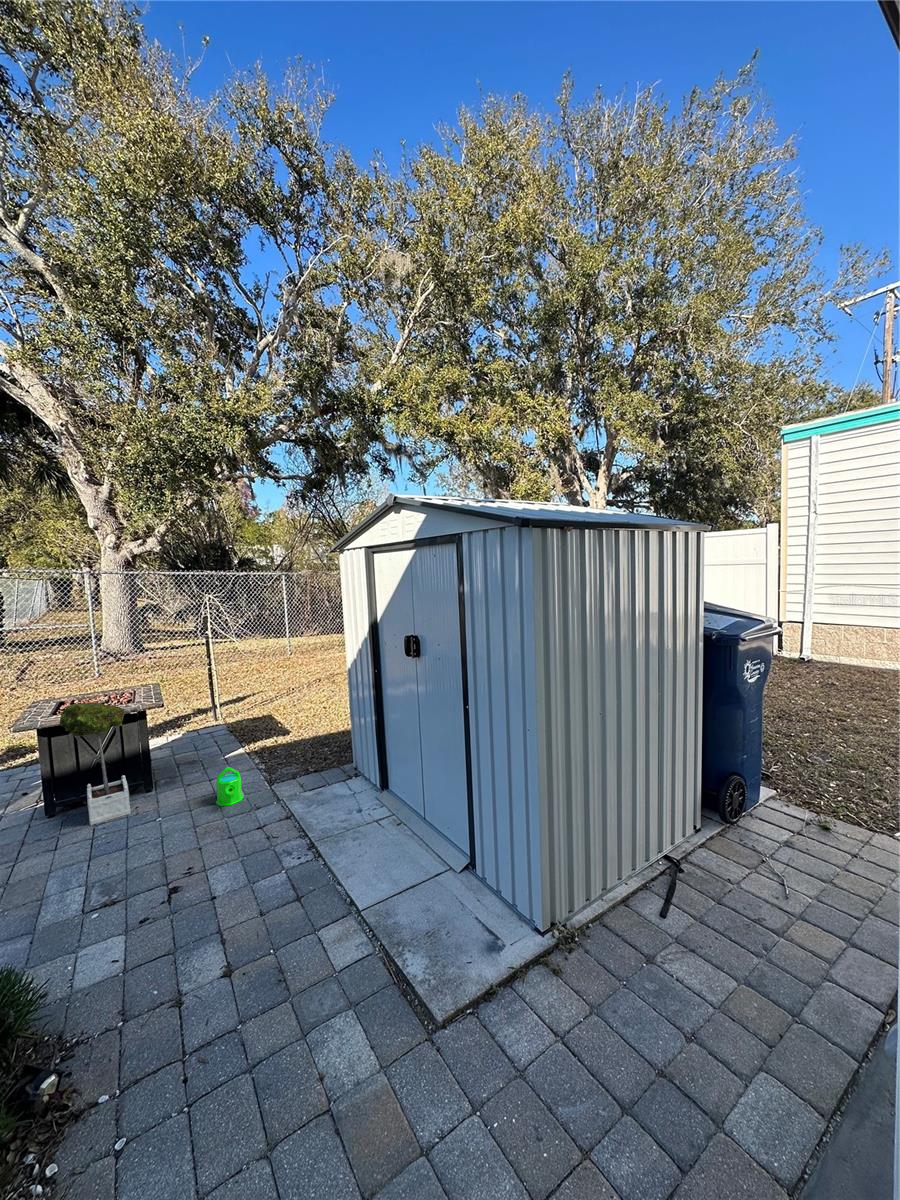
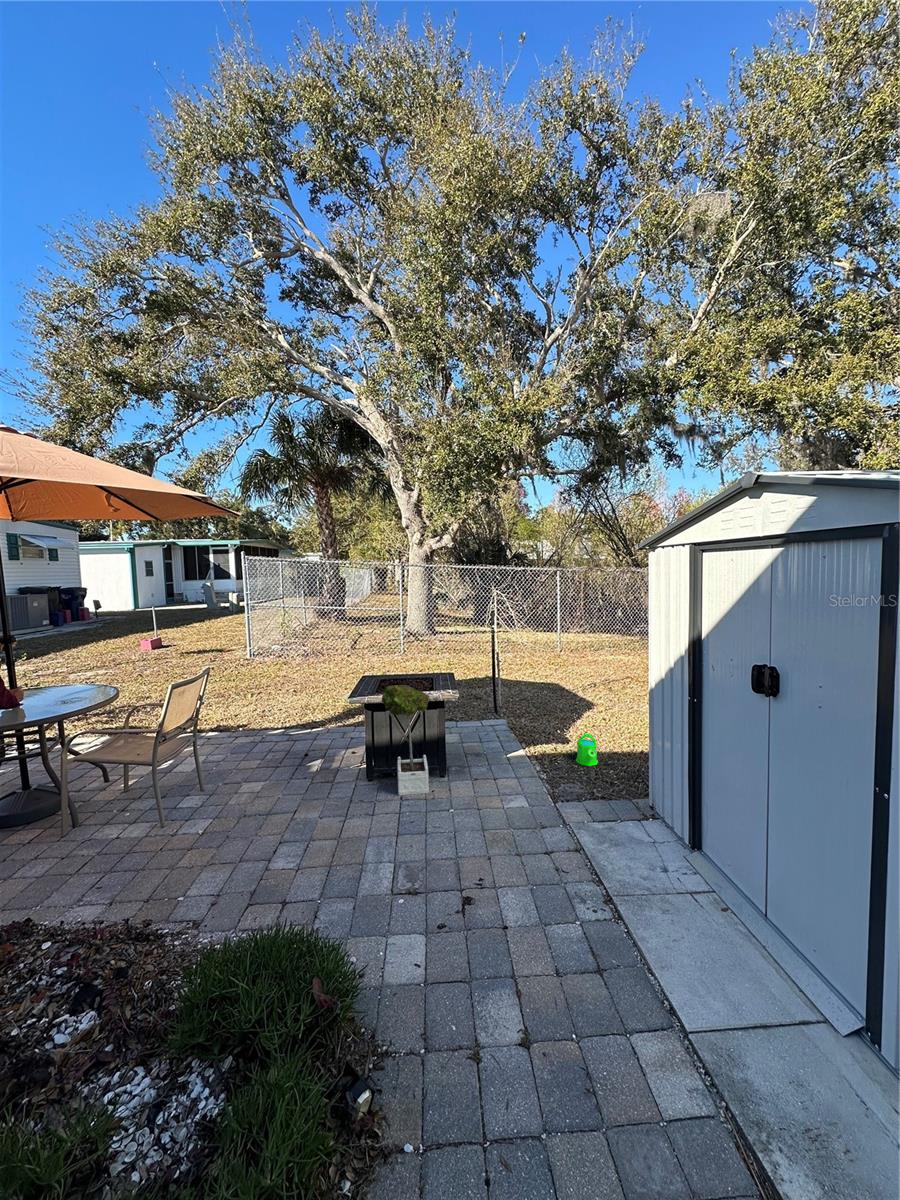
watering can: present [216,767,244,806] -> present [576,734,598,766]

